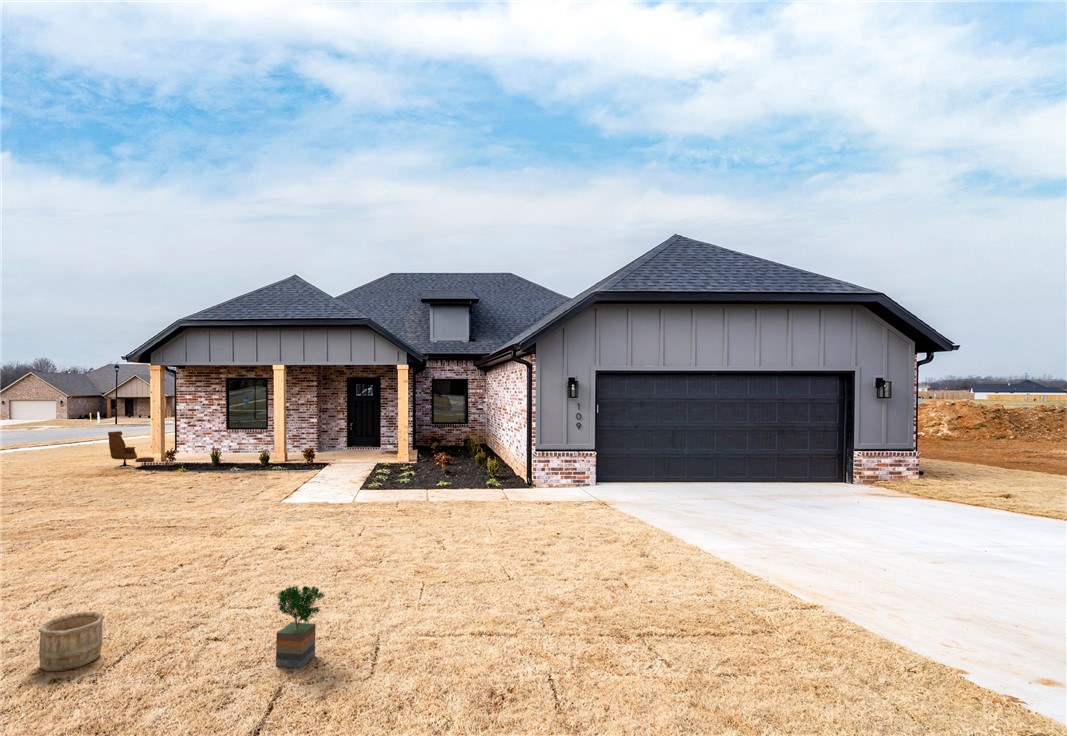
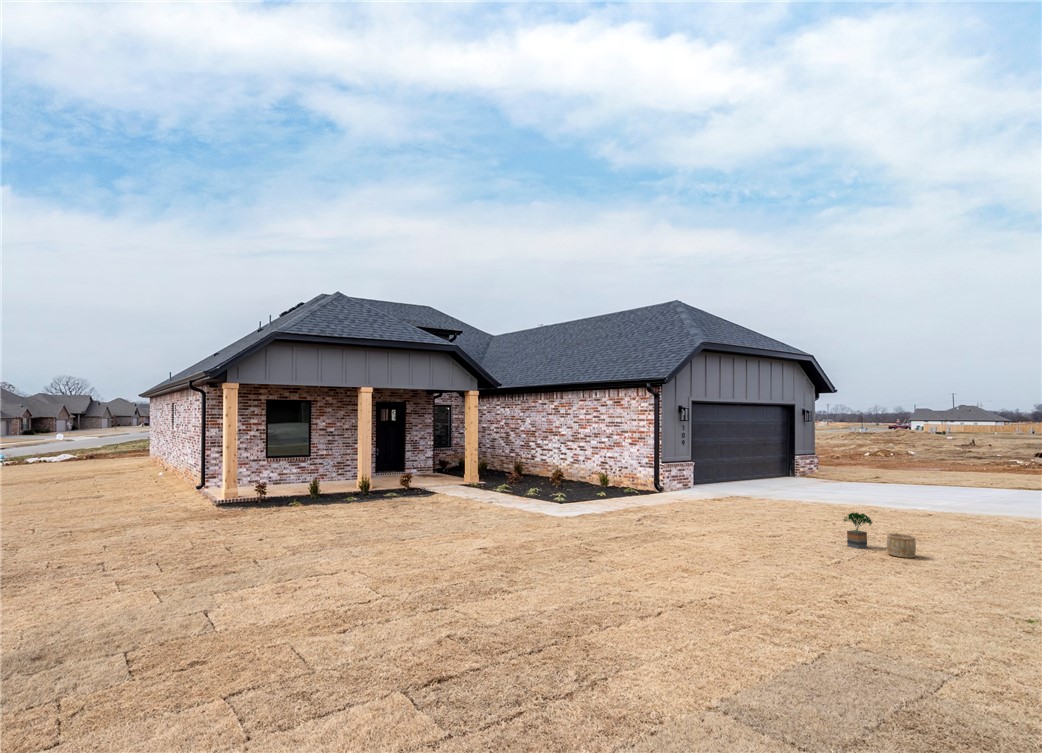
lounge chair: present [108,431,154,469] -> none [203,462,259,505]
potted tree: present [276,586,325,668] -> present [844,513,872,549]

